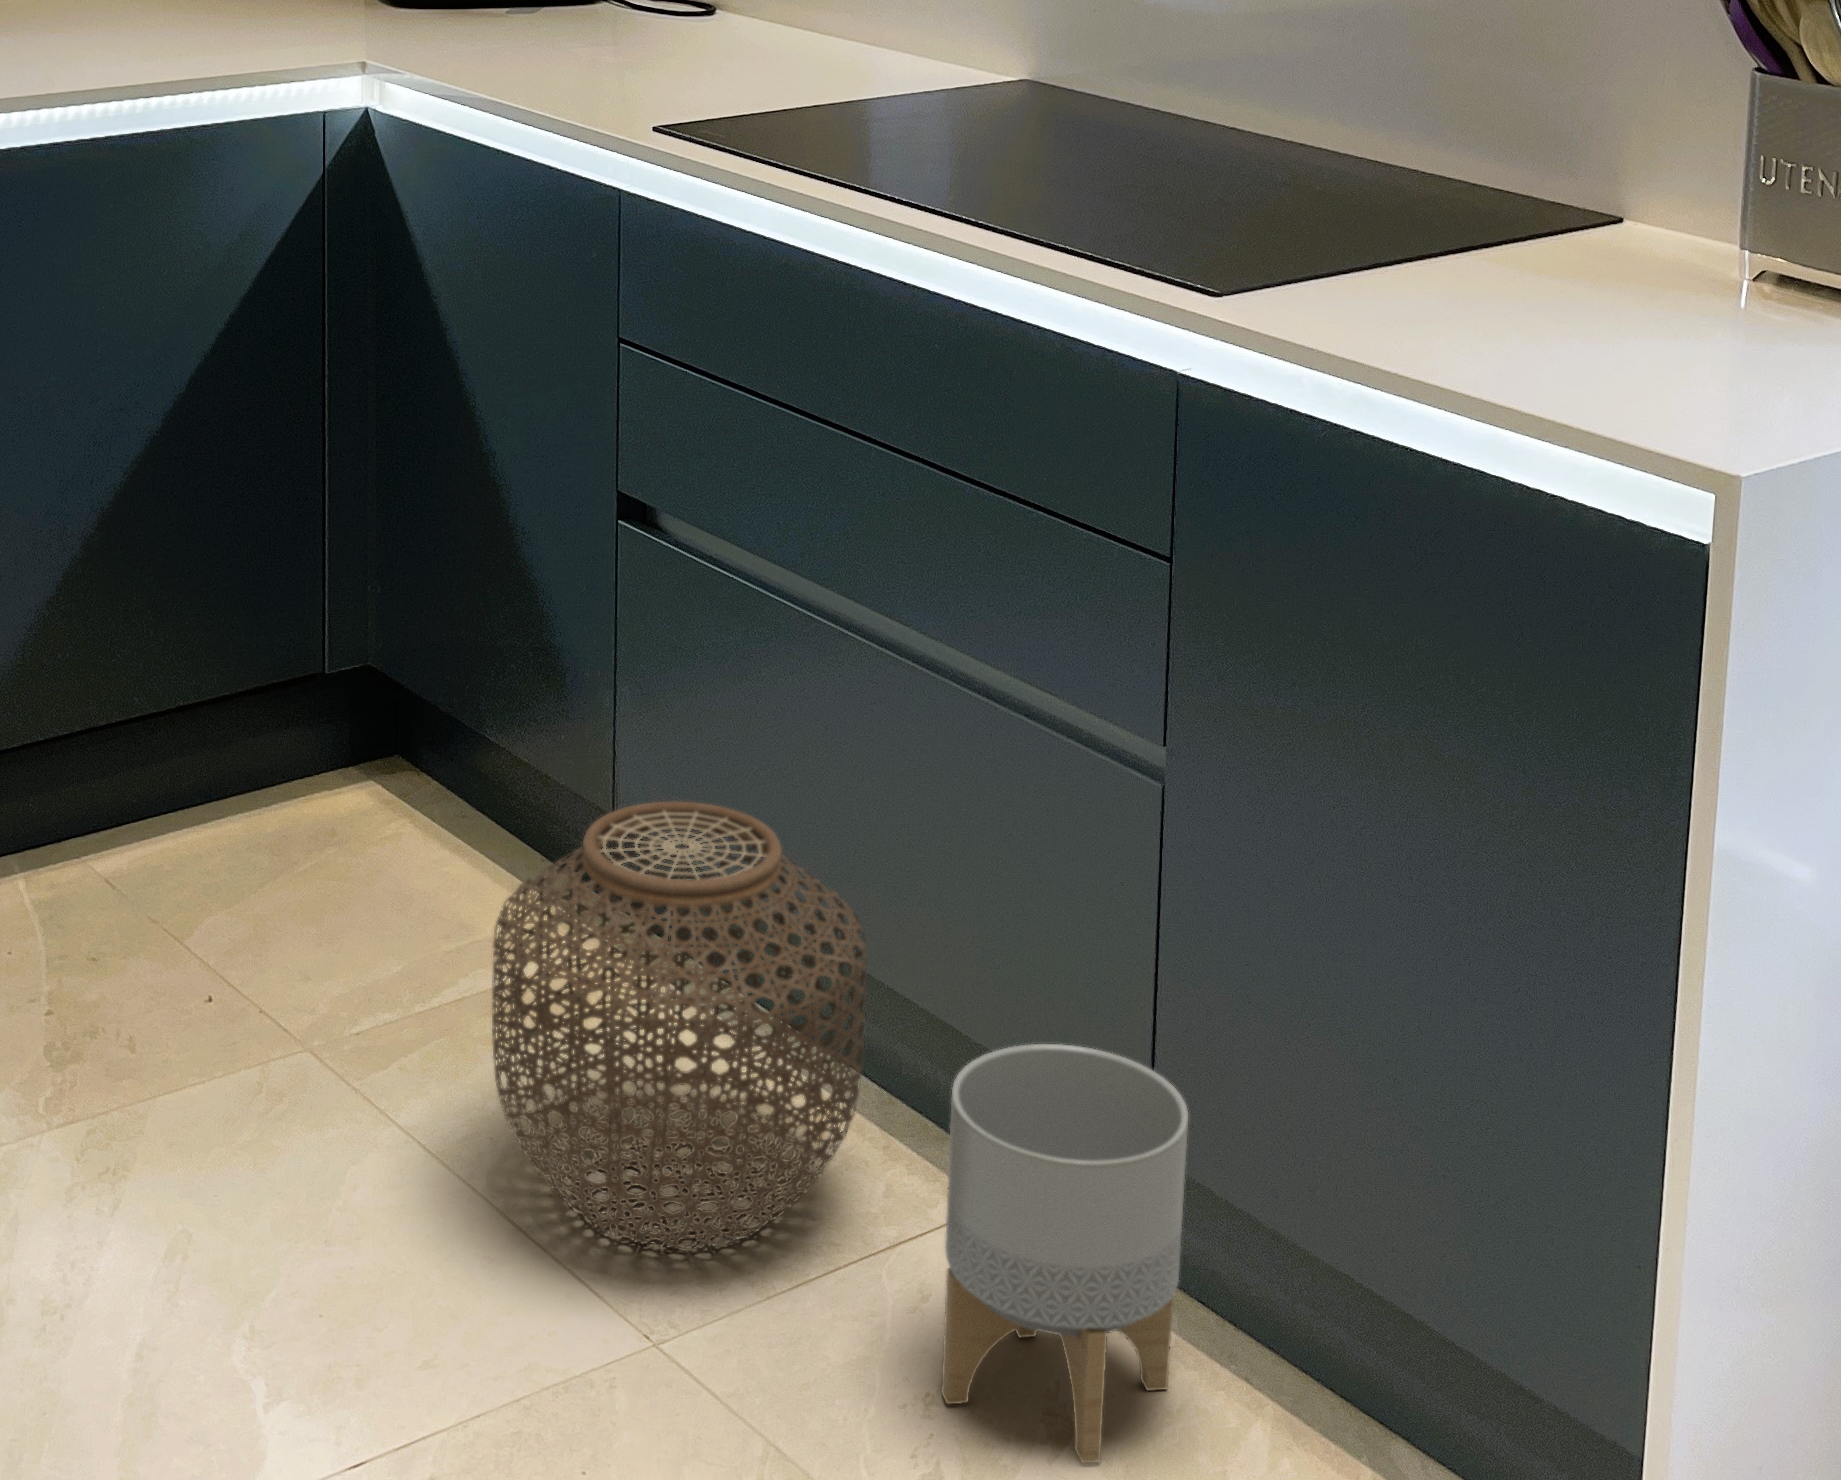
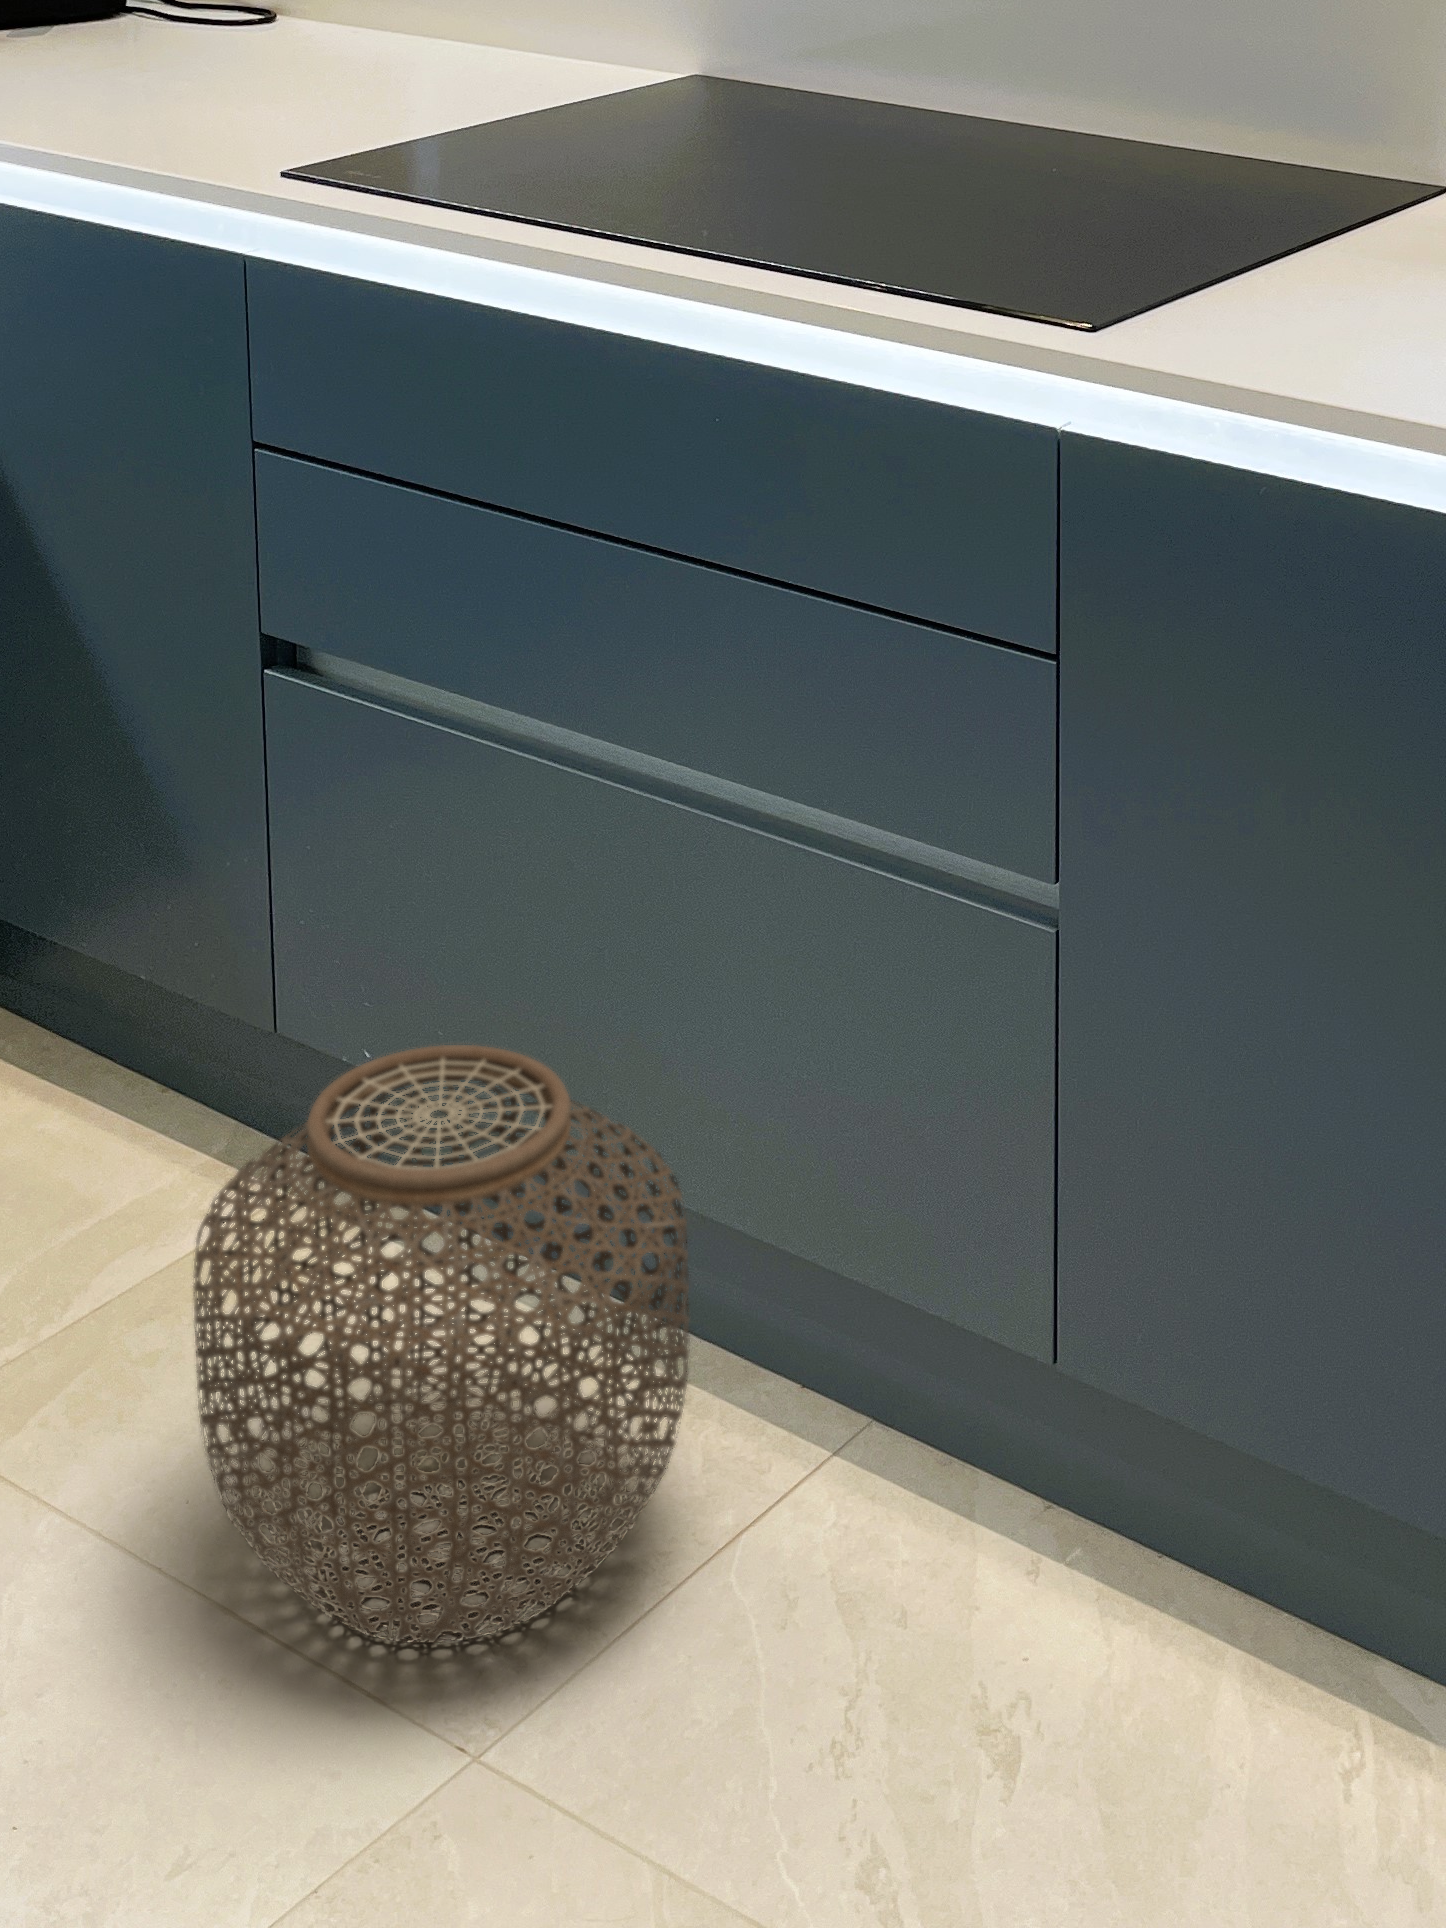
planter: present [942,1044,1188,1463] -> none [852,1284,1145,1822]

